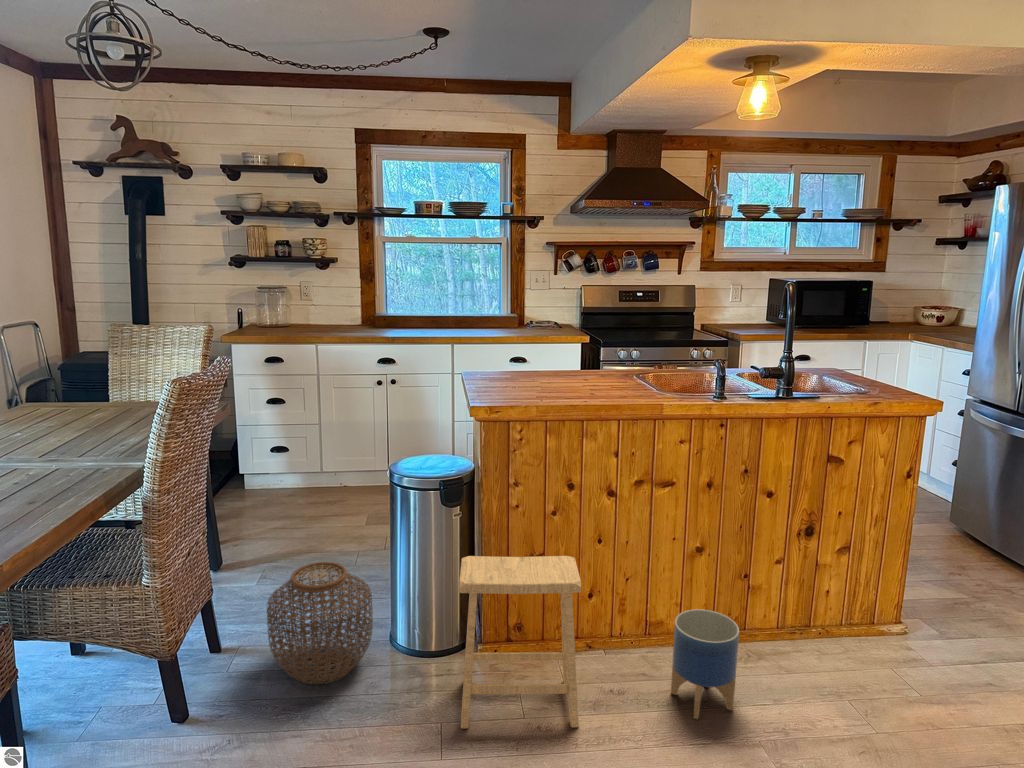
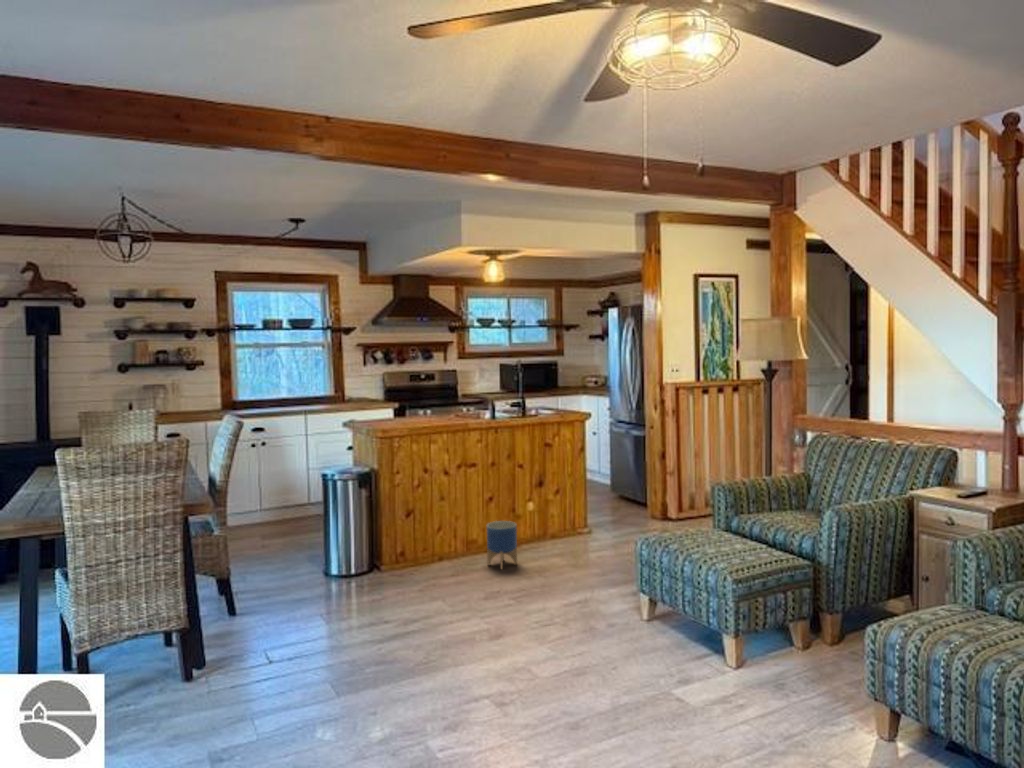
footstool: present [459,556,581,728] -> none [381,500,449,590]
woven basket: present [267,562,373,684] -> none [269,527,329,593]

